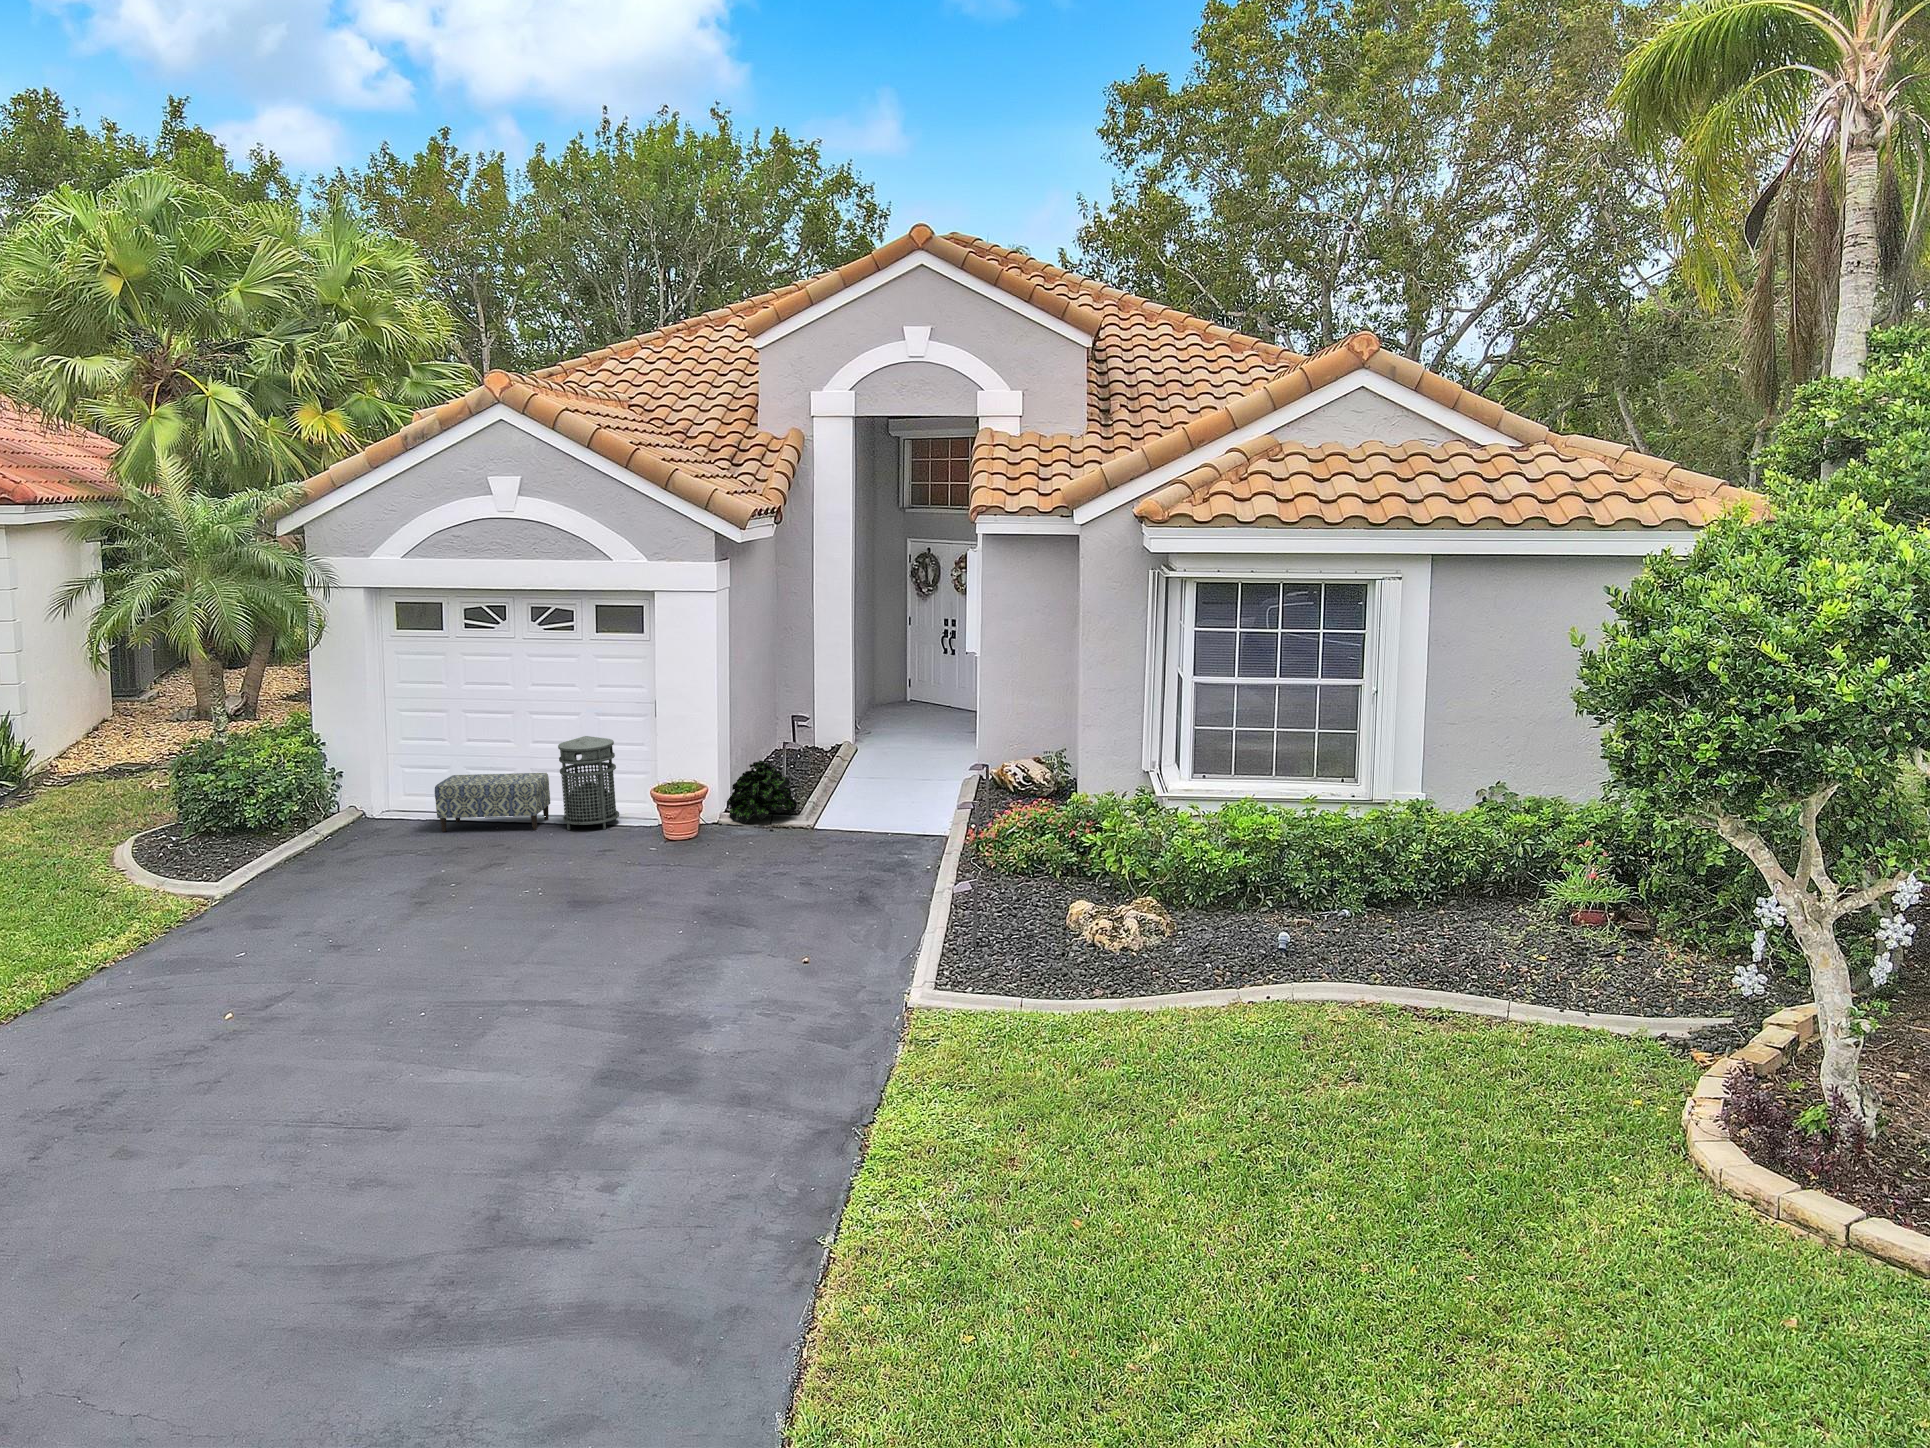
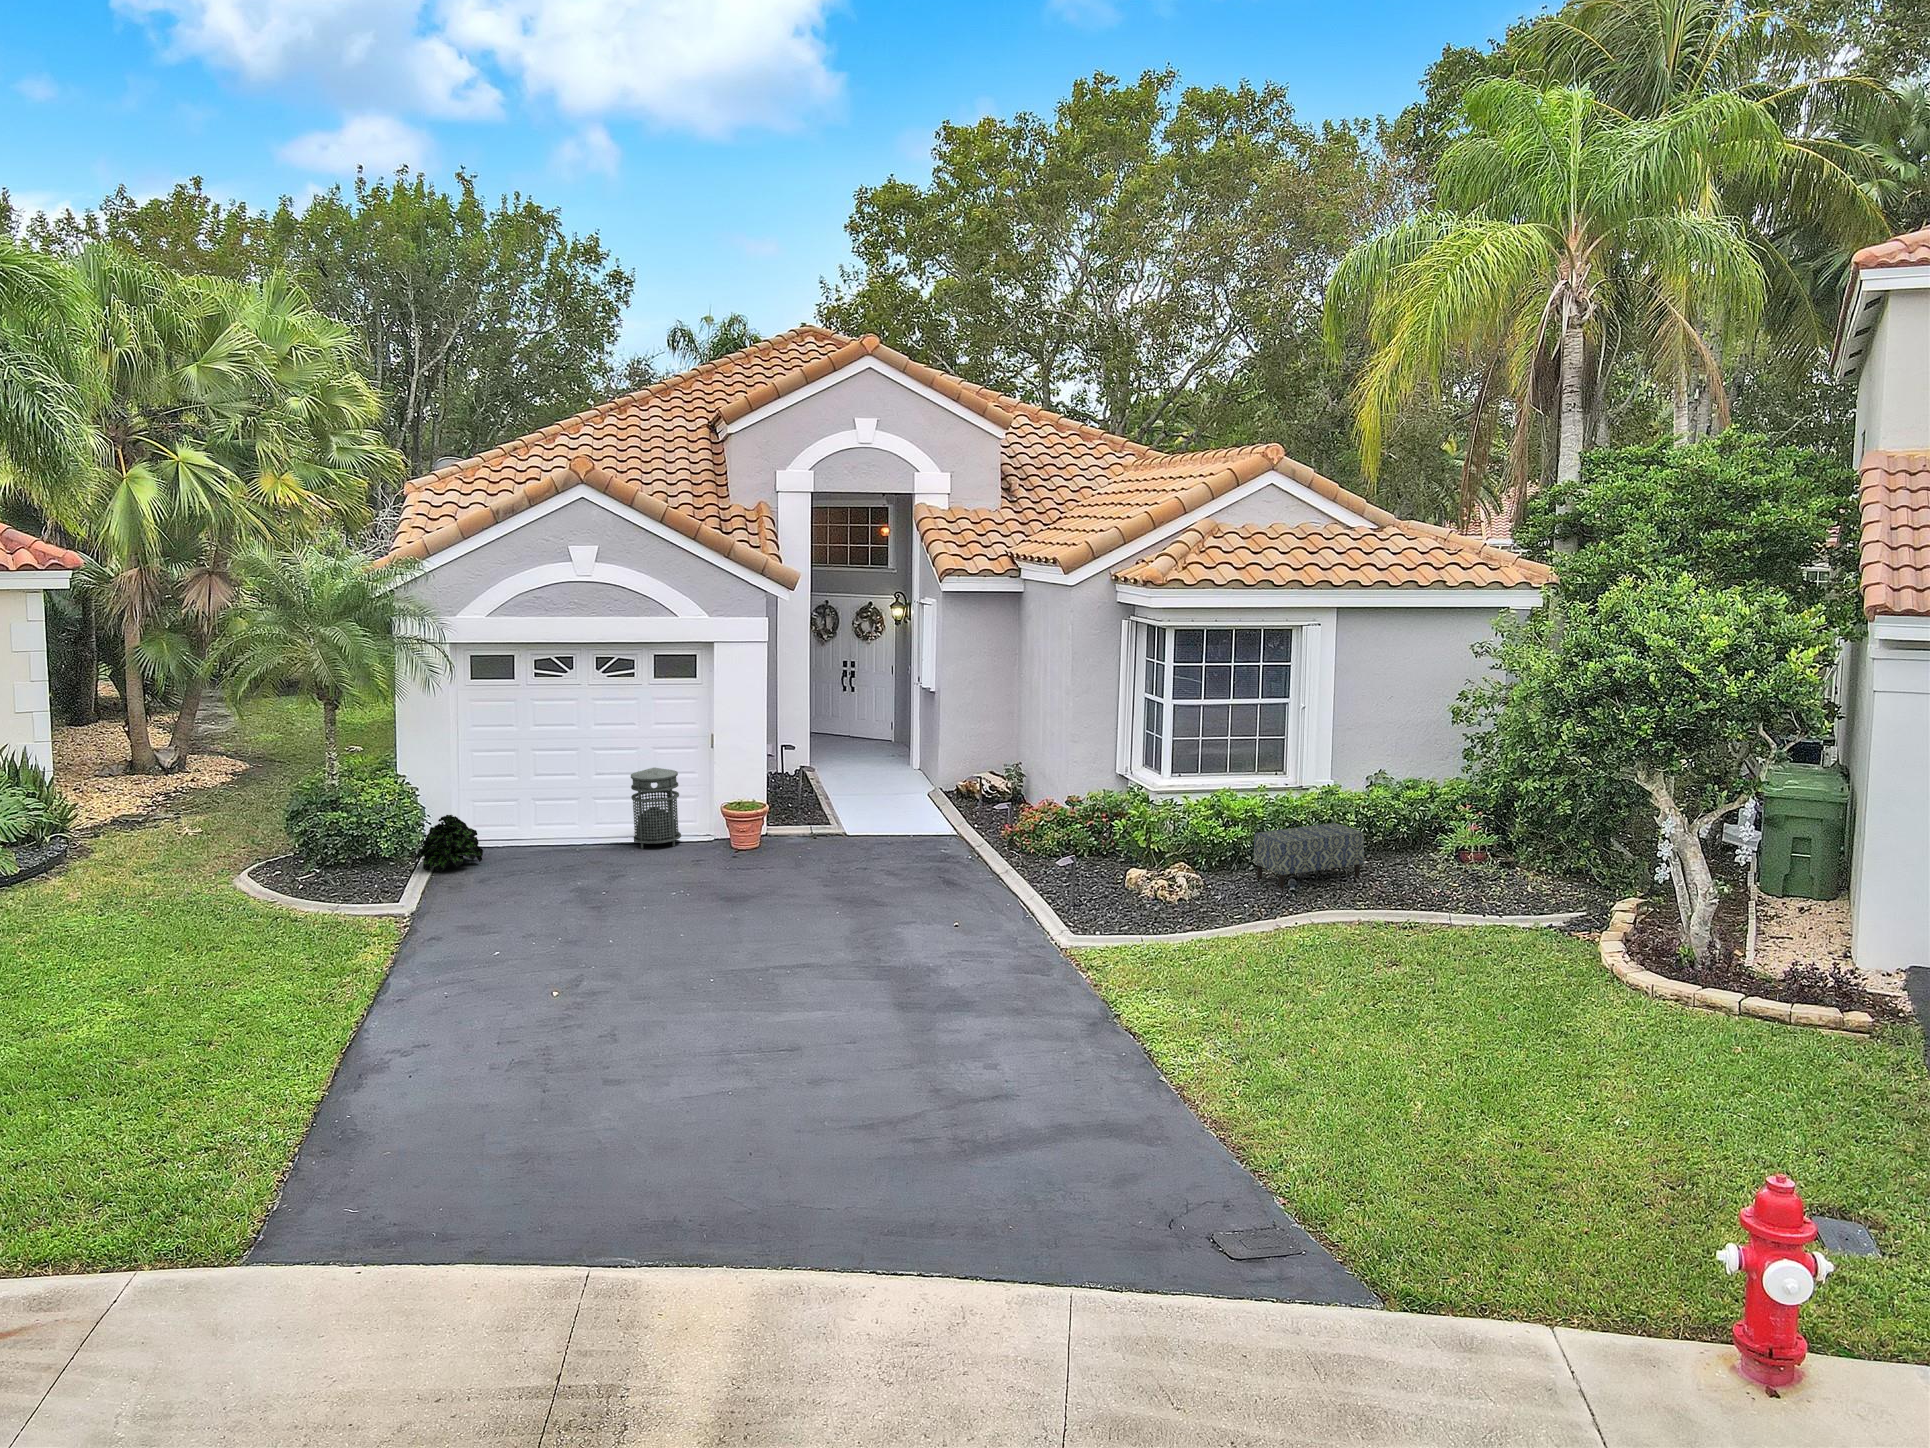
potted plant: present [727,760,797,824] -> present [417,815,483,872]
bench: present [435,773,550,832] -> present [1254,823,1364,889]

